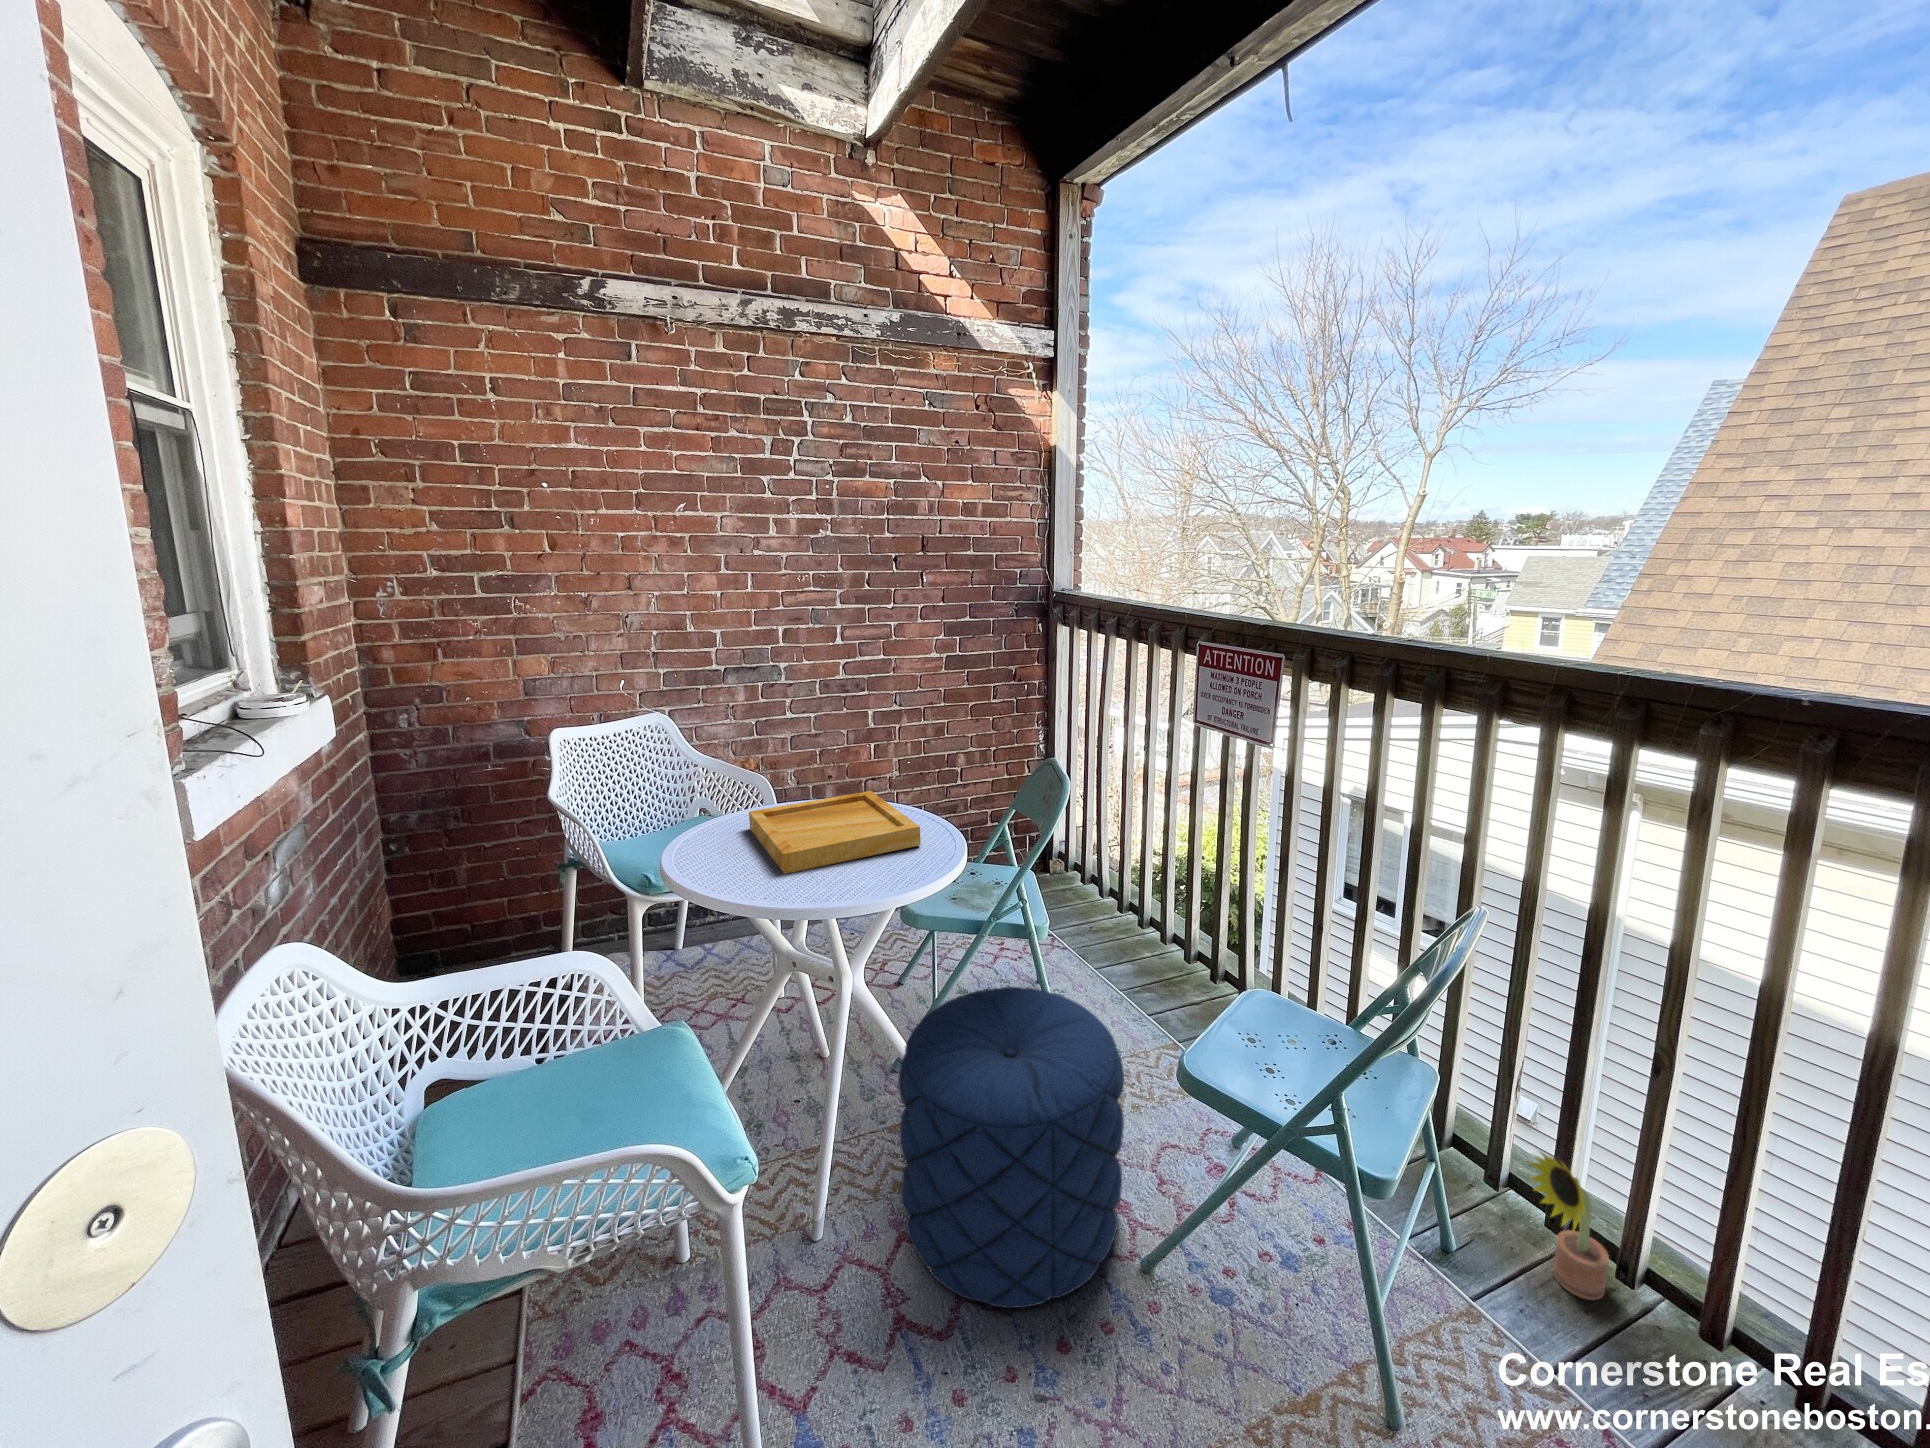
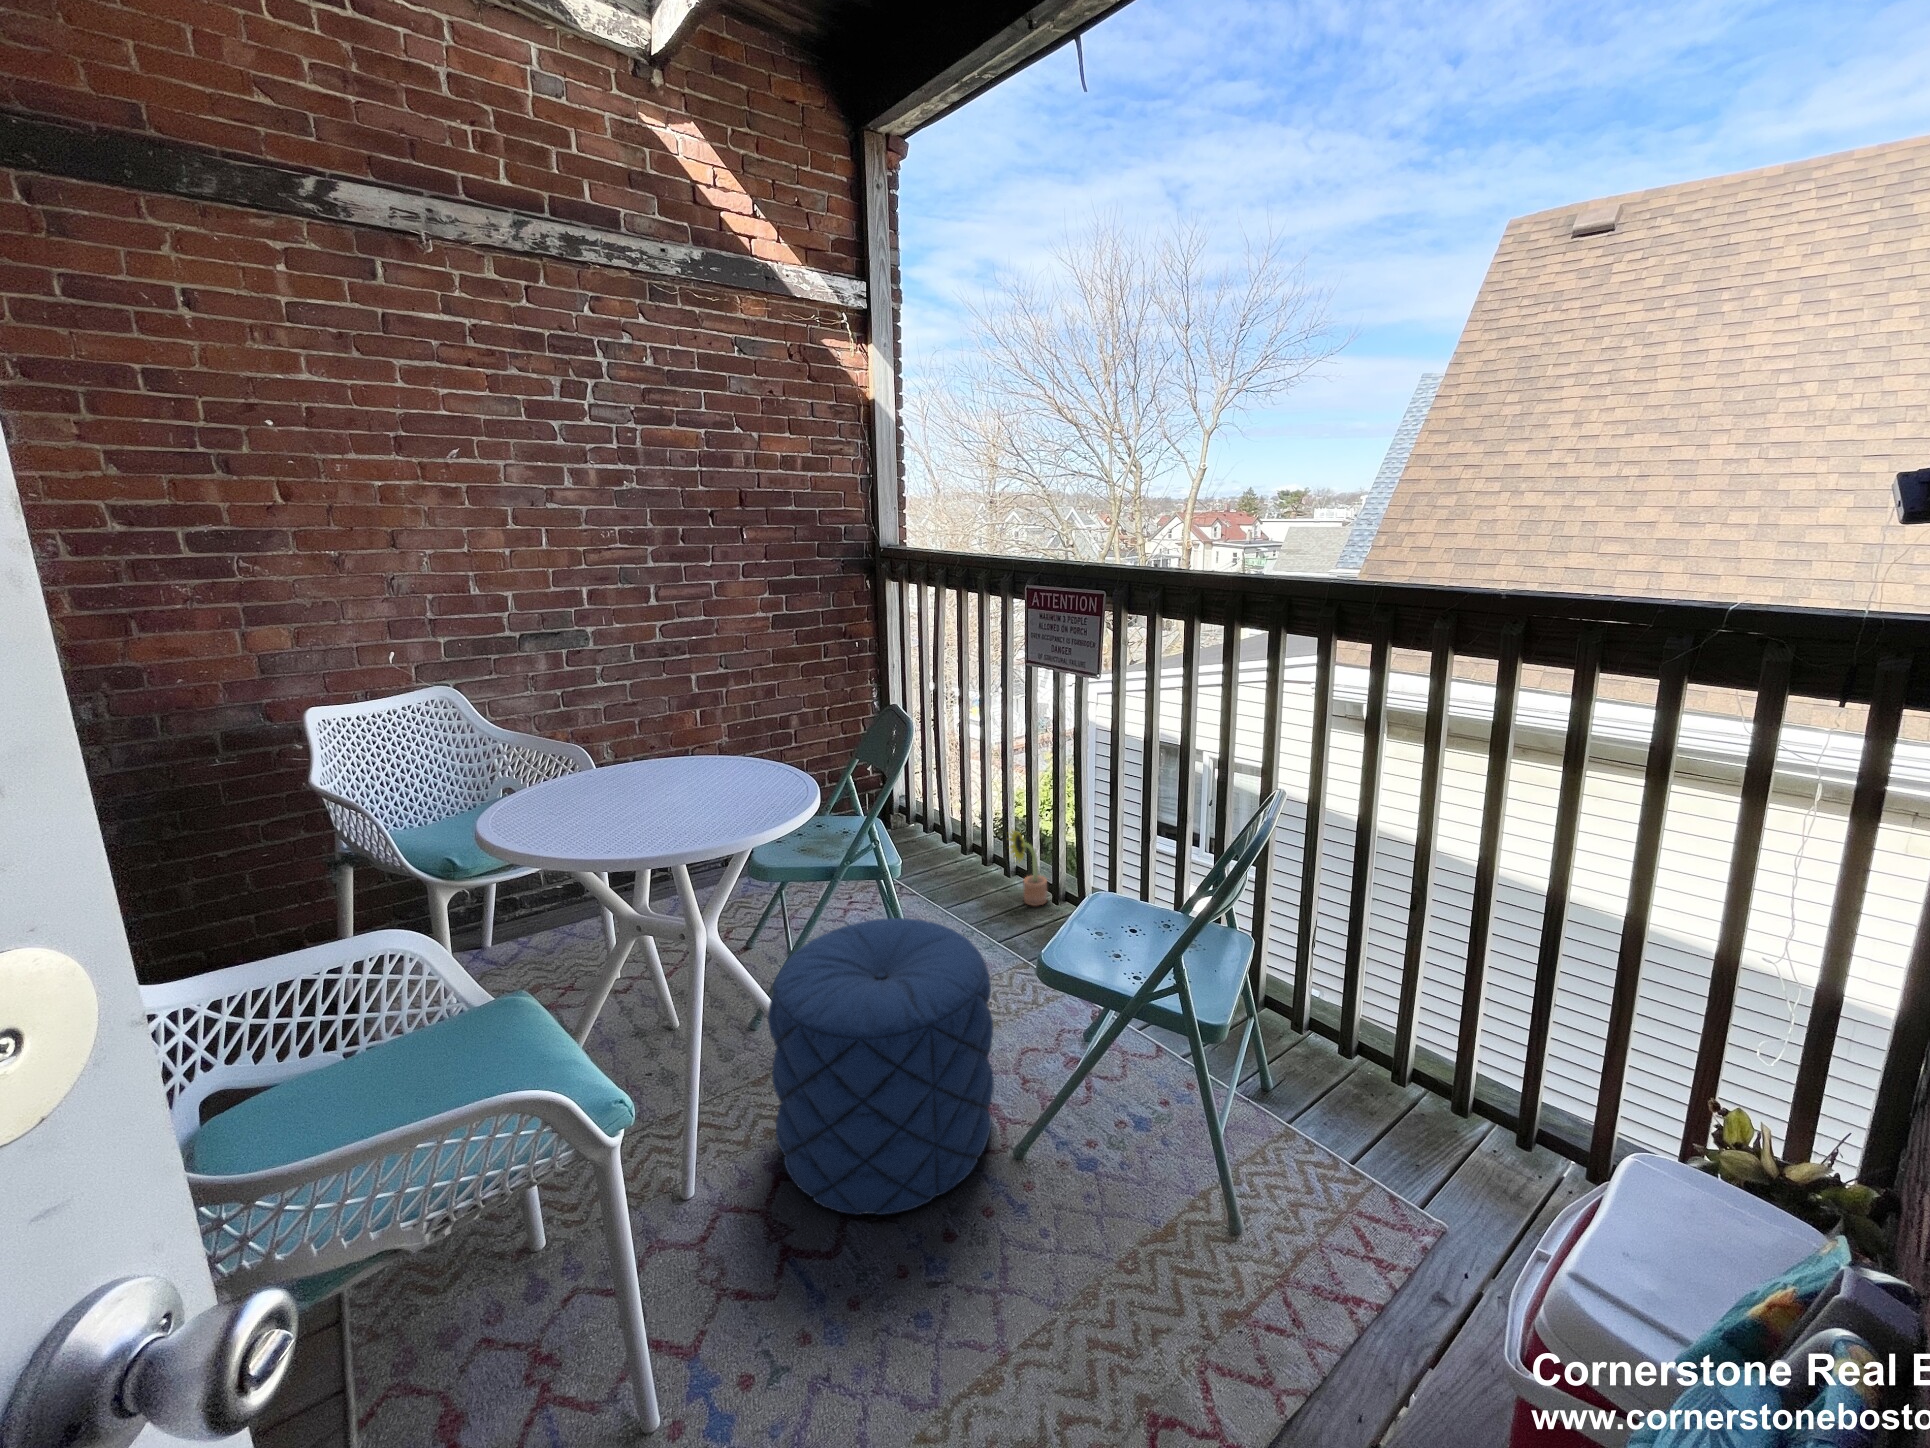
tray: present [749,791,921,874] -> none [572,747,771,829]
decorative plant: present [1530,1152,1609,1300] -> present [1009,830,1047,906]

